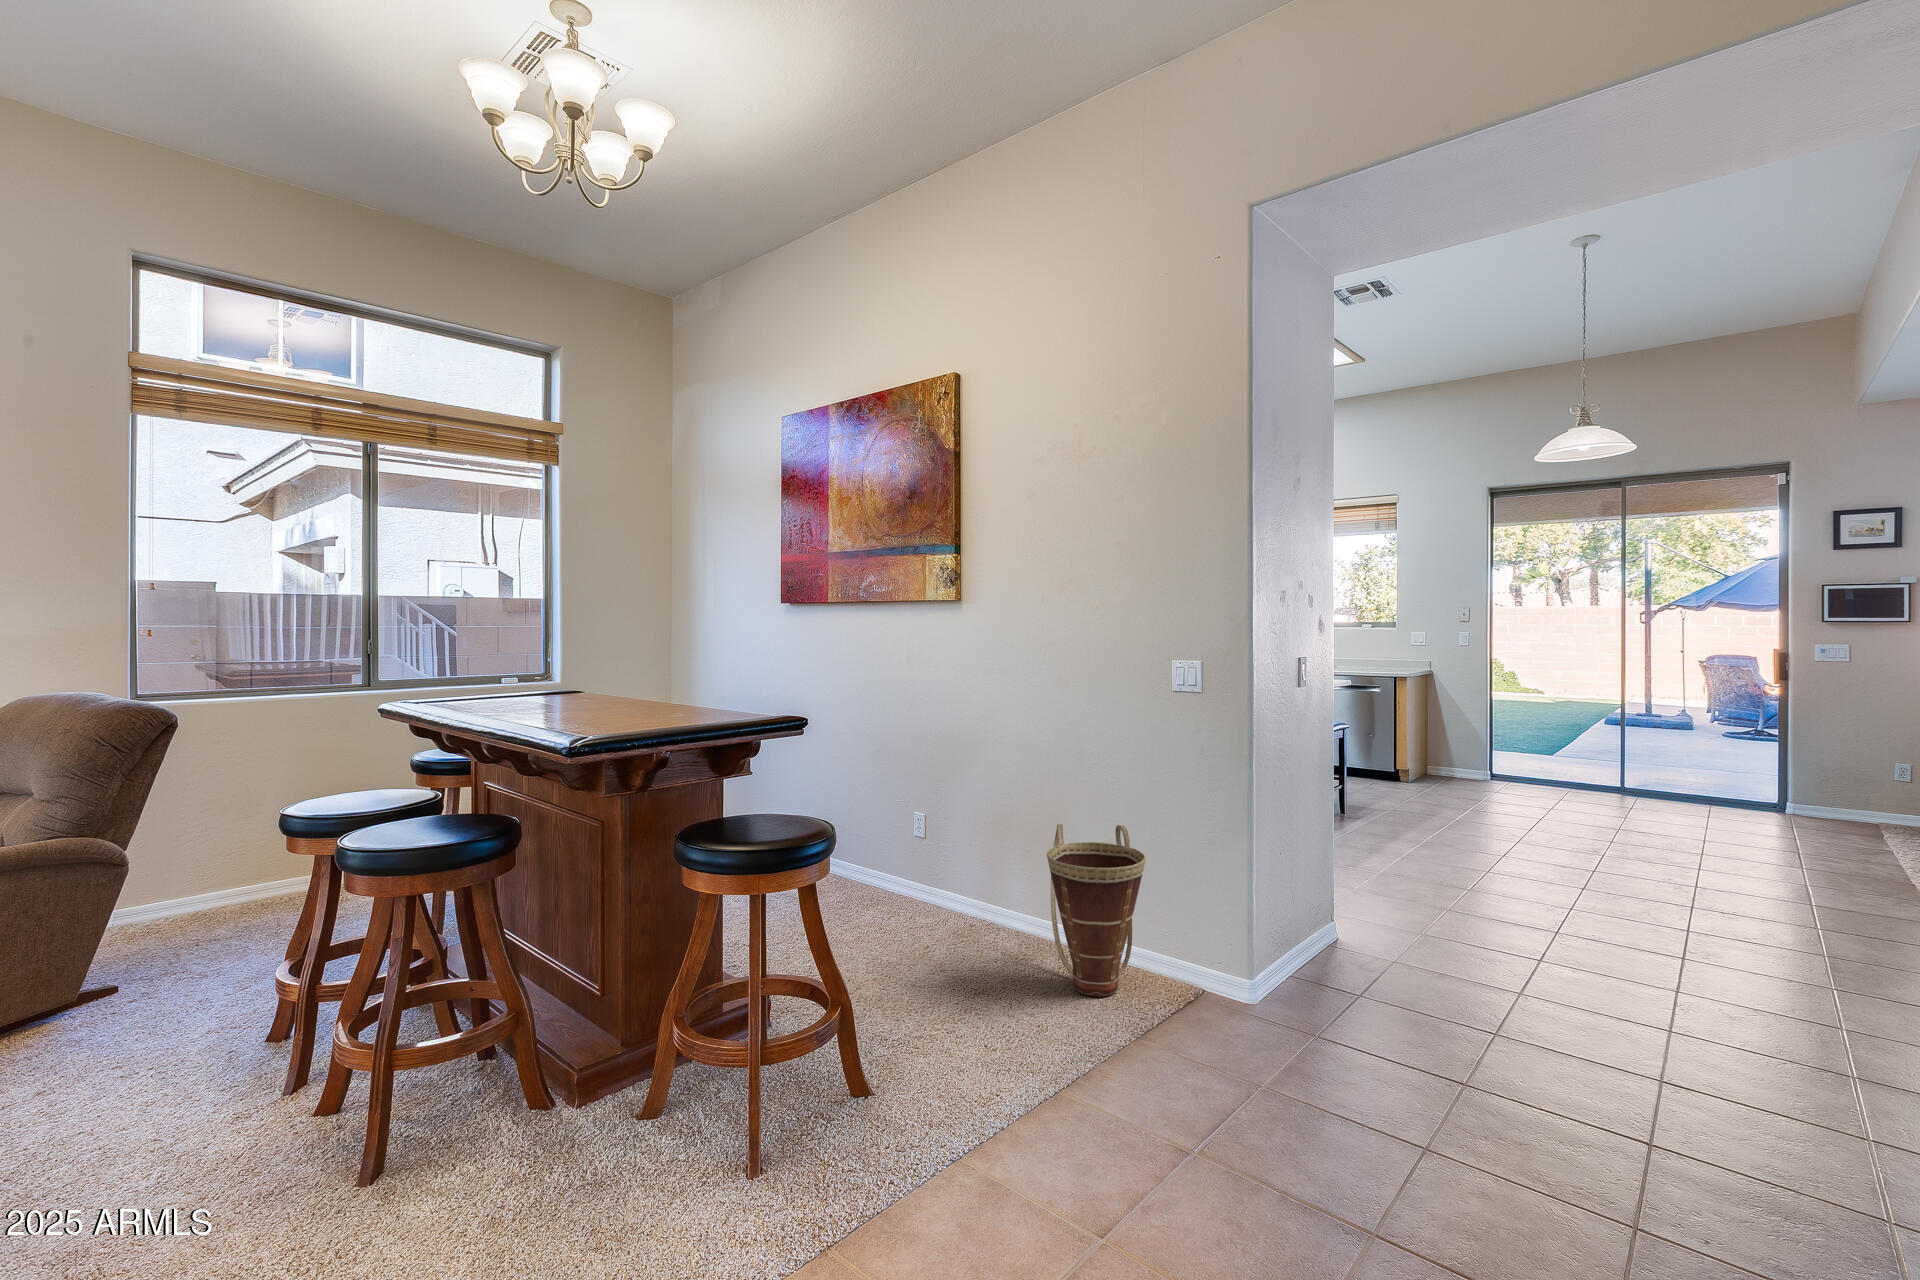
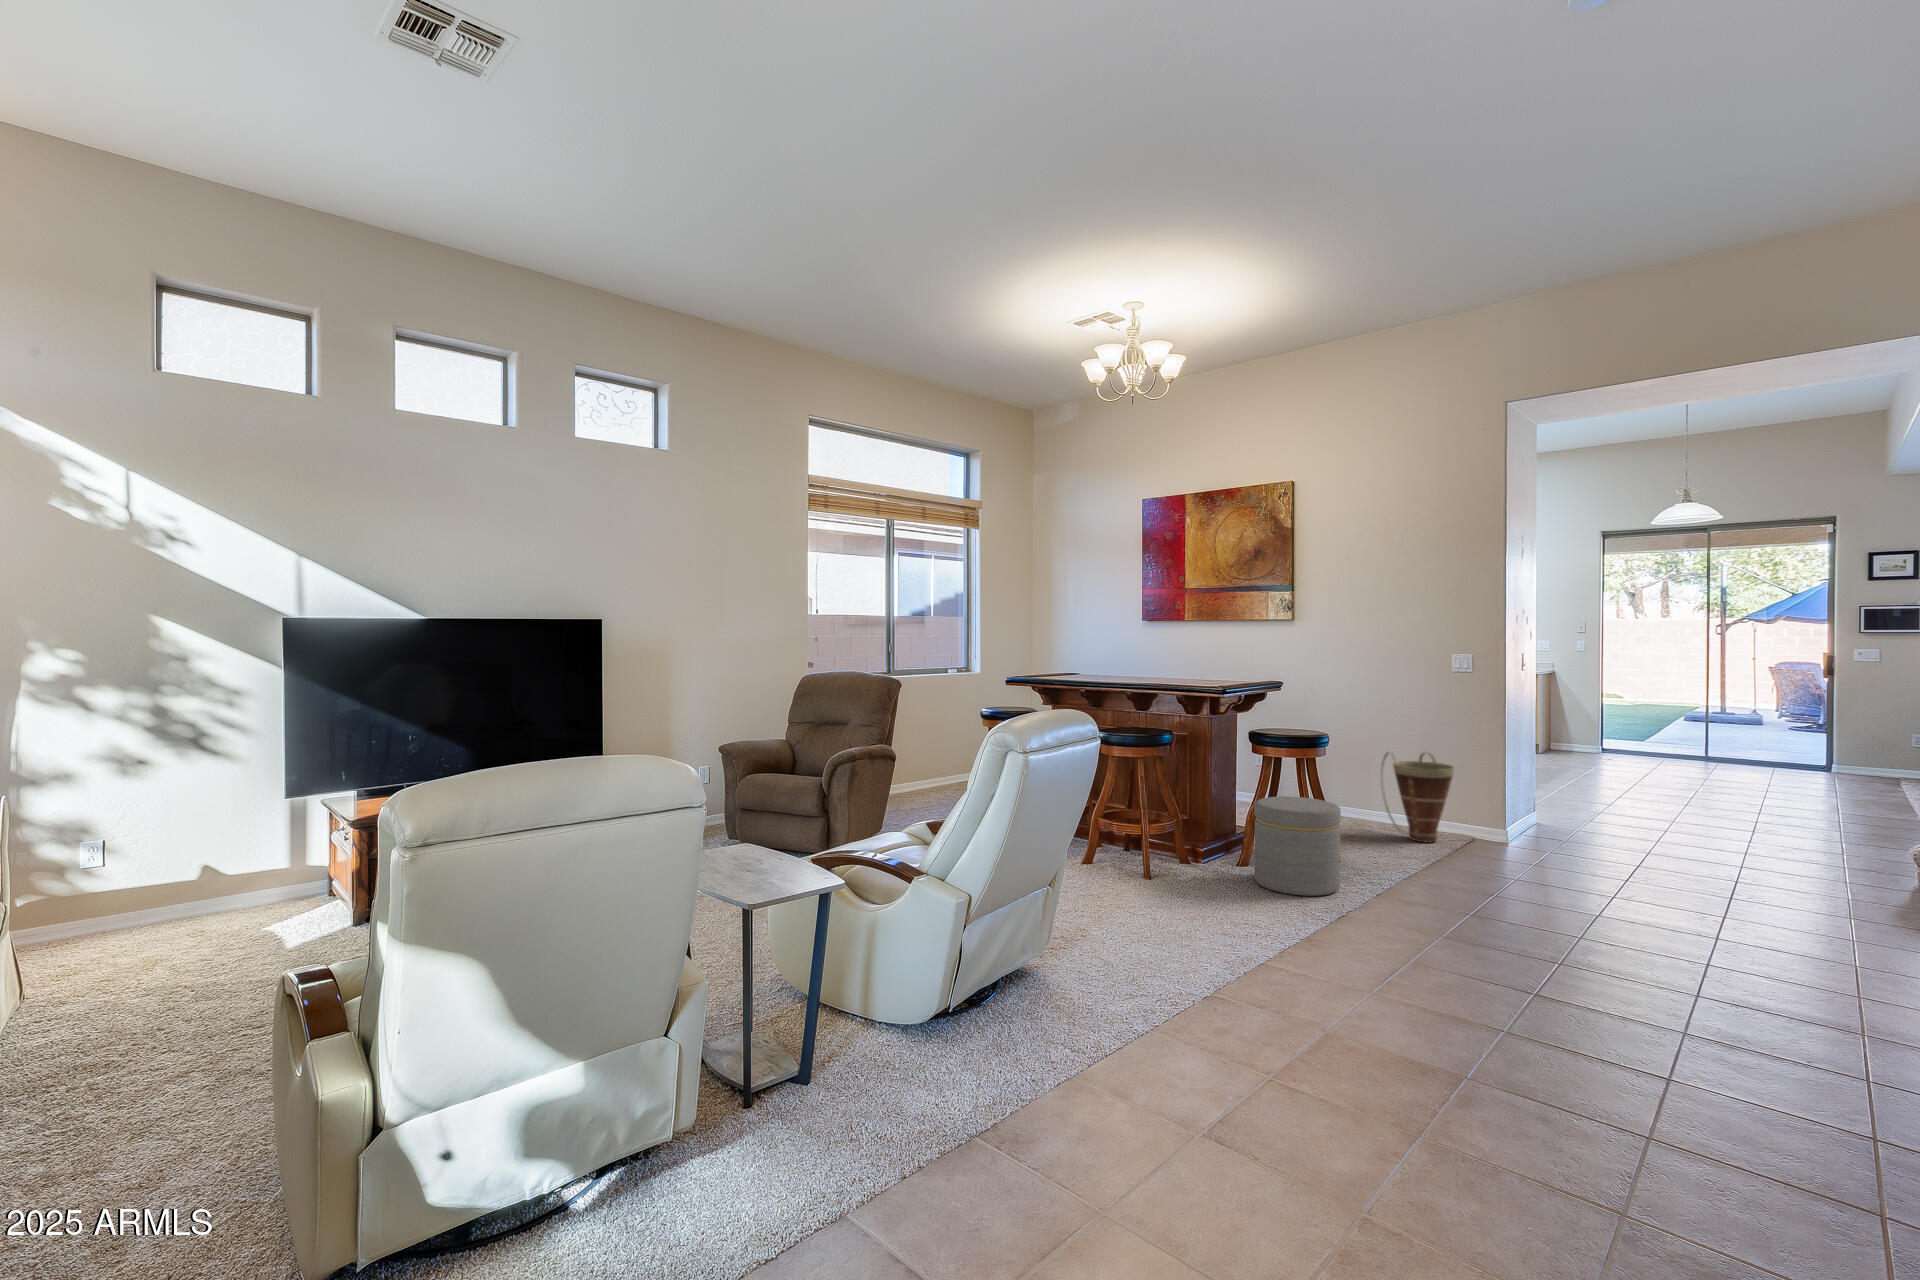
ottoman: none [589,957,775,1223] -> present [1254,797,1341,896]

